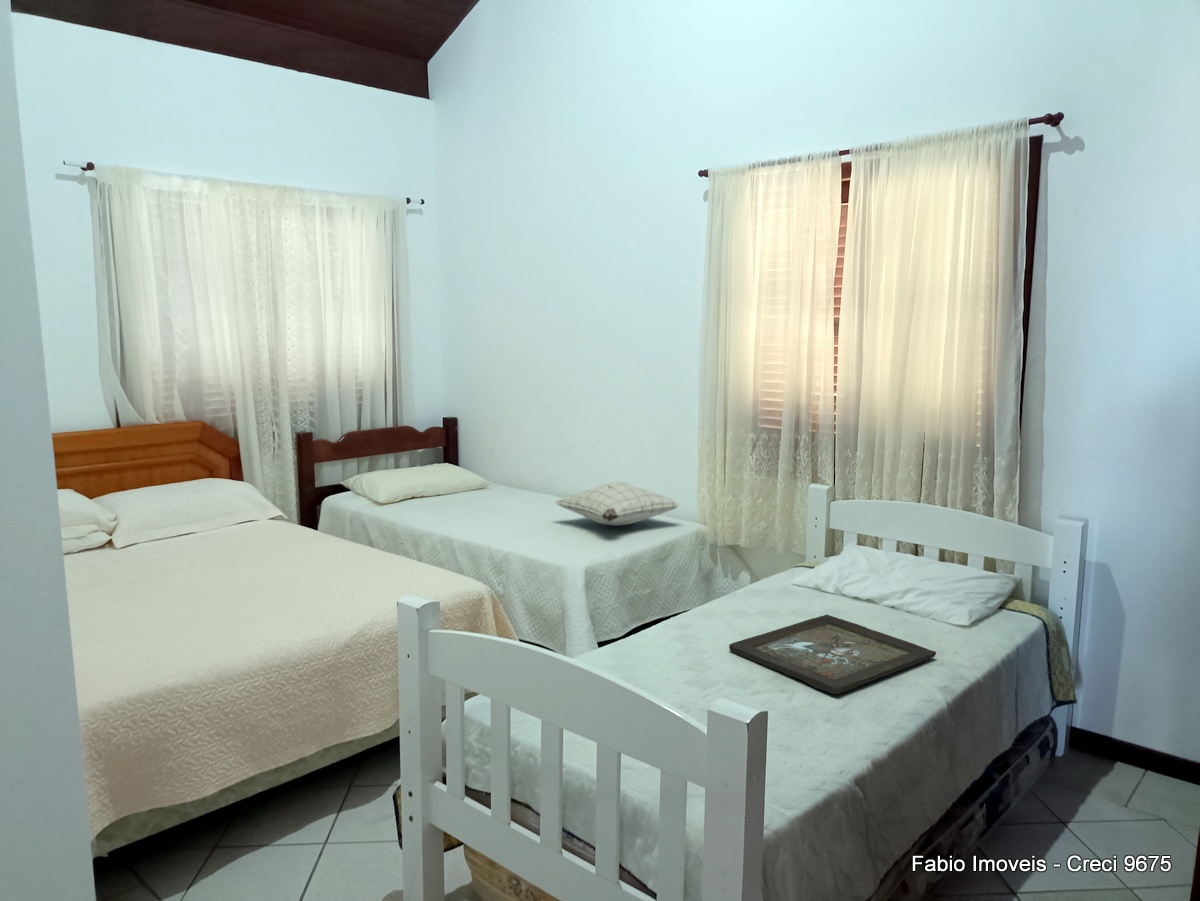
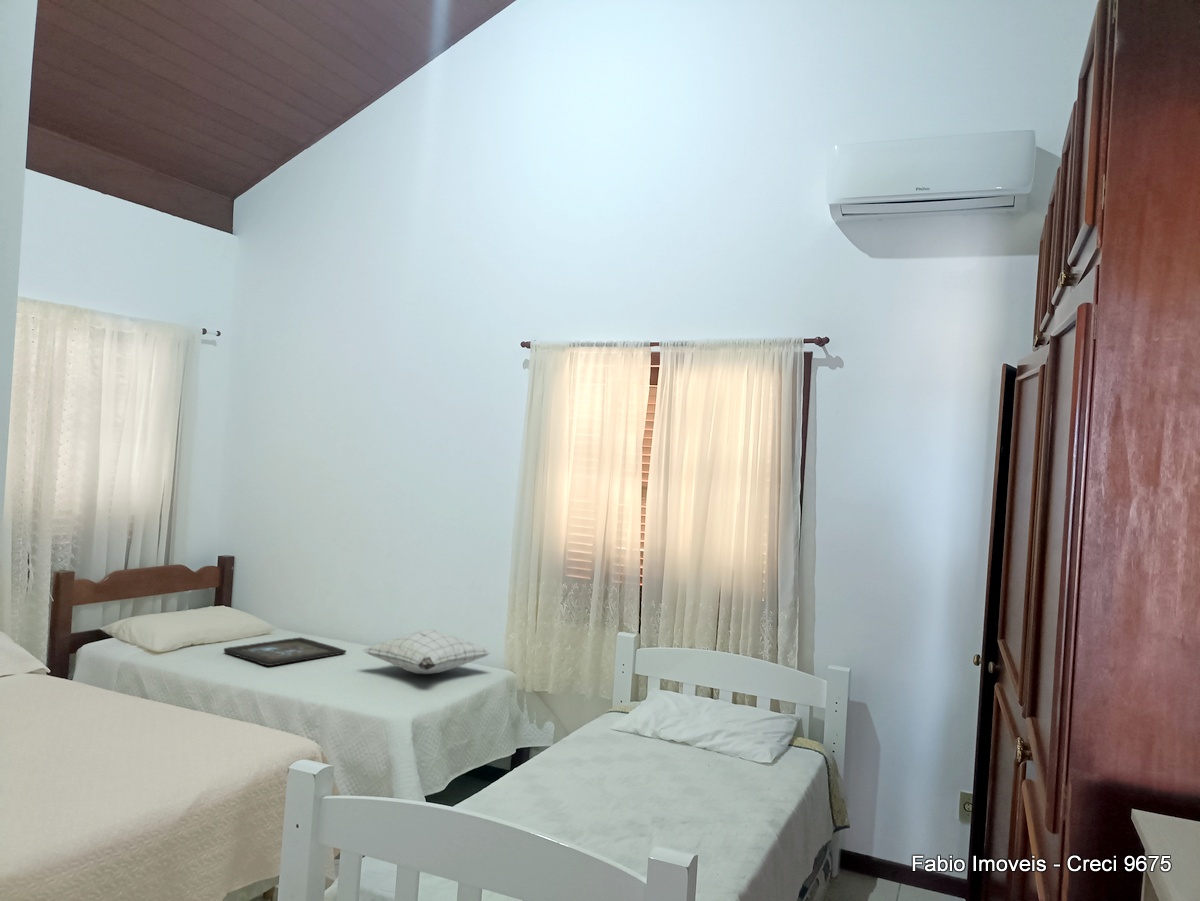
tray: present [729,615,936,694] -> present [224,638,346,666]

